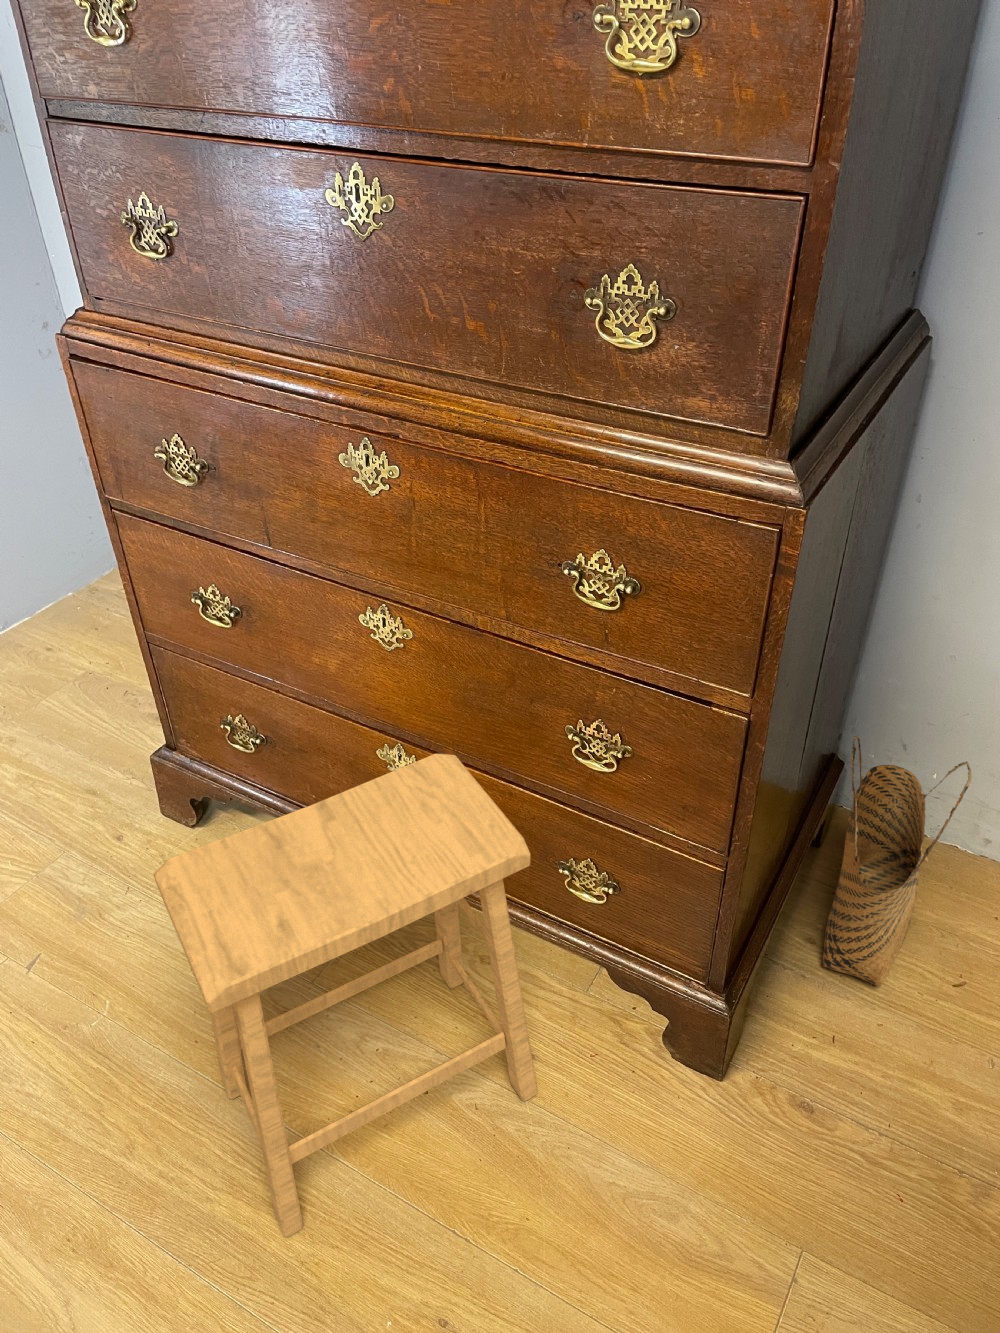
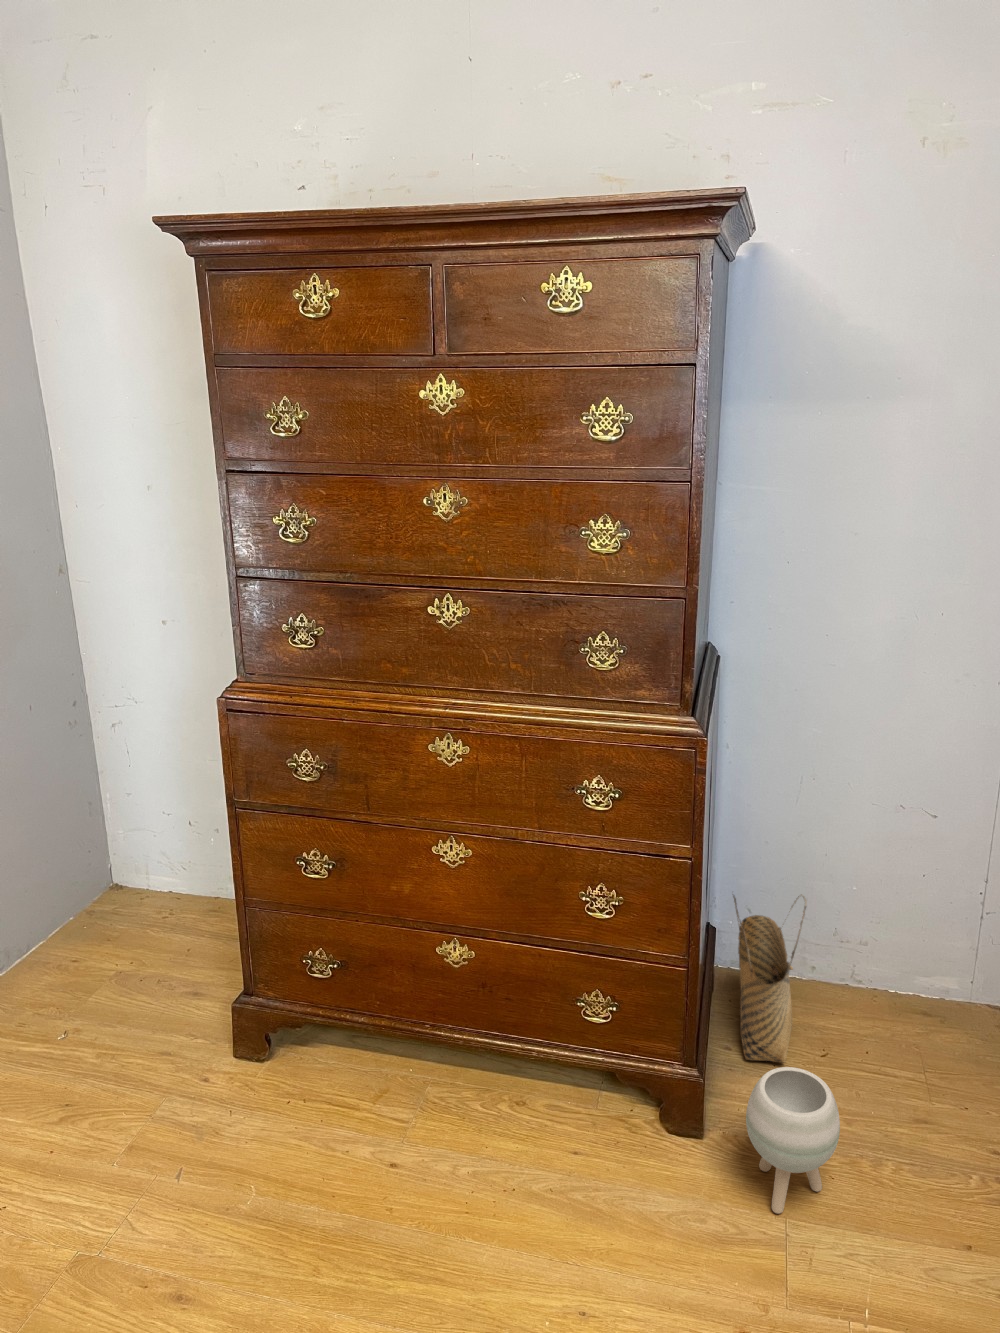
footstool: present [154,754,538,1237] -> none [357,925,589,1293]
planter: none [767,1048,921,1239] -> present [746,1067,840,1214]

